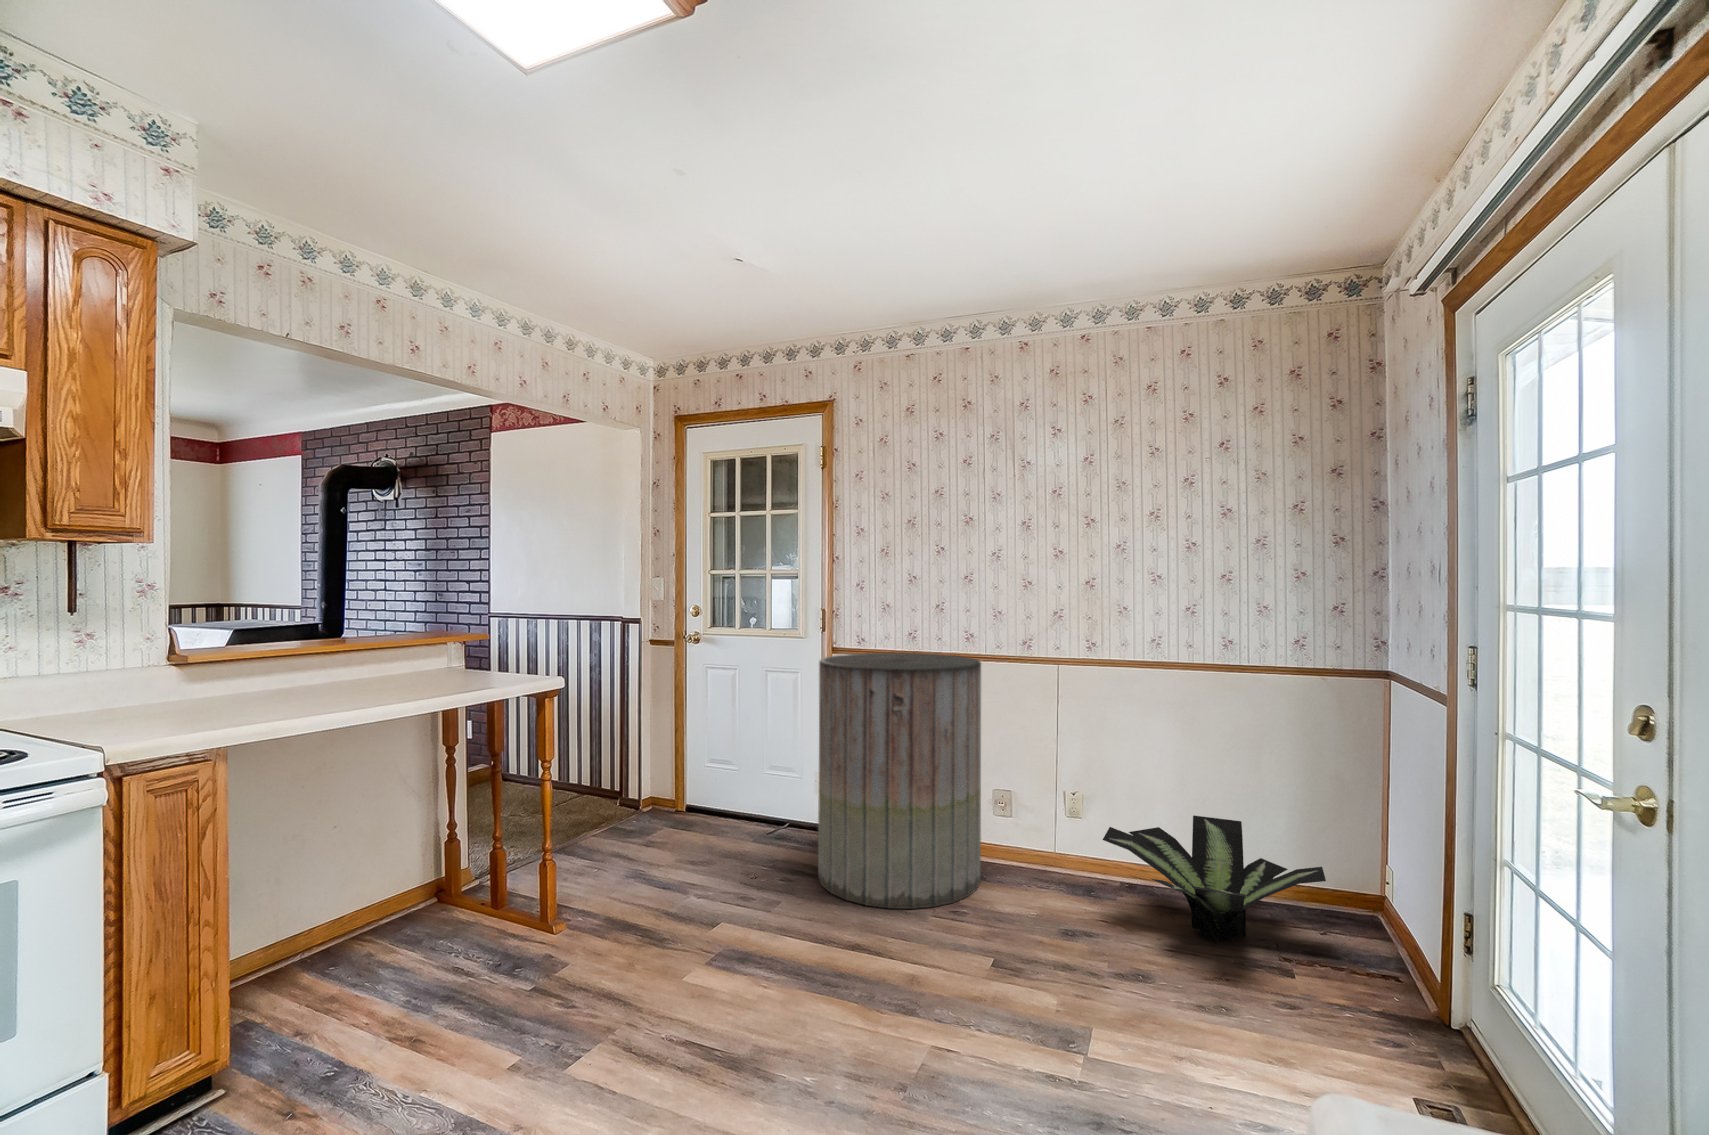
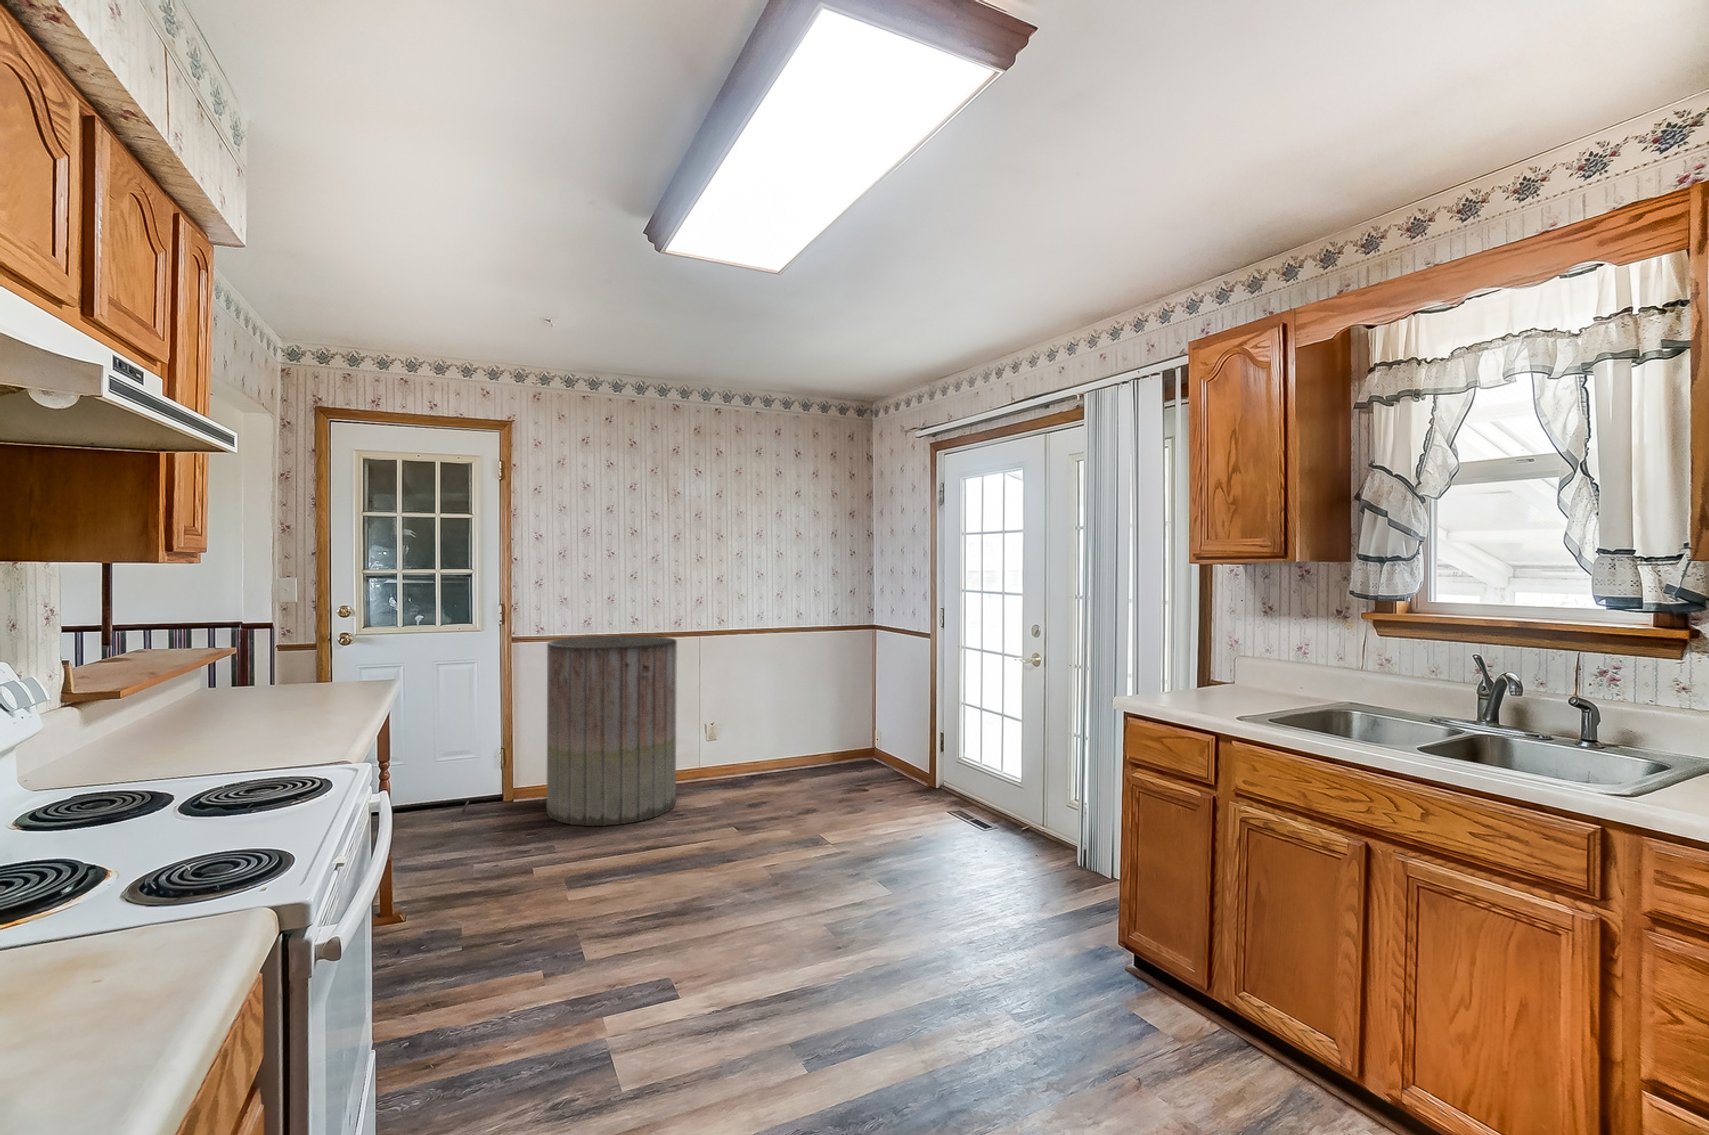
potted plant: present [1103,815,1326,942] -> none [758,721,874,786]

